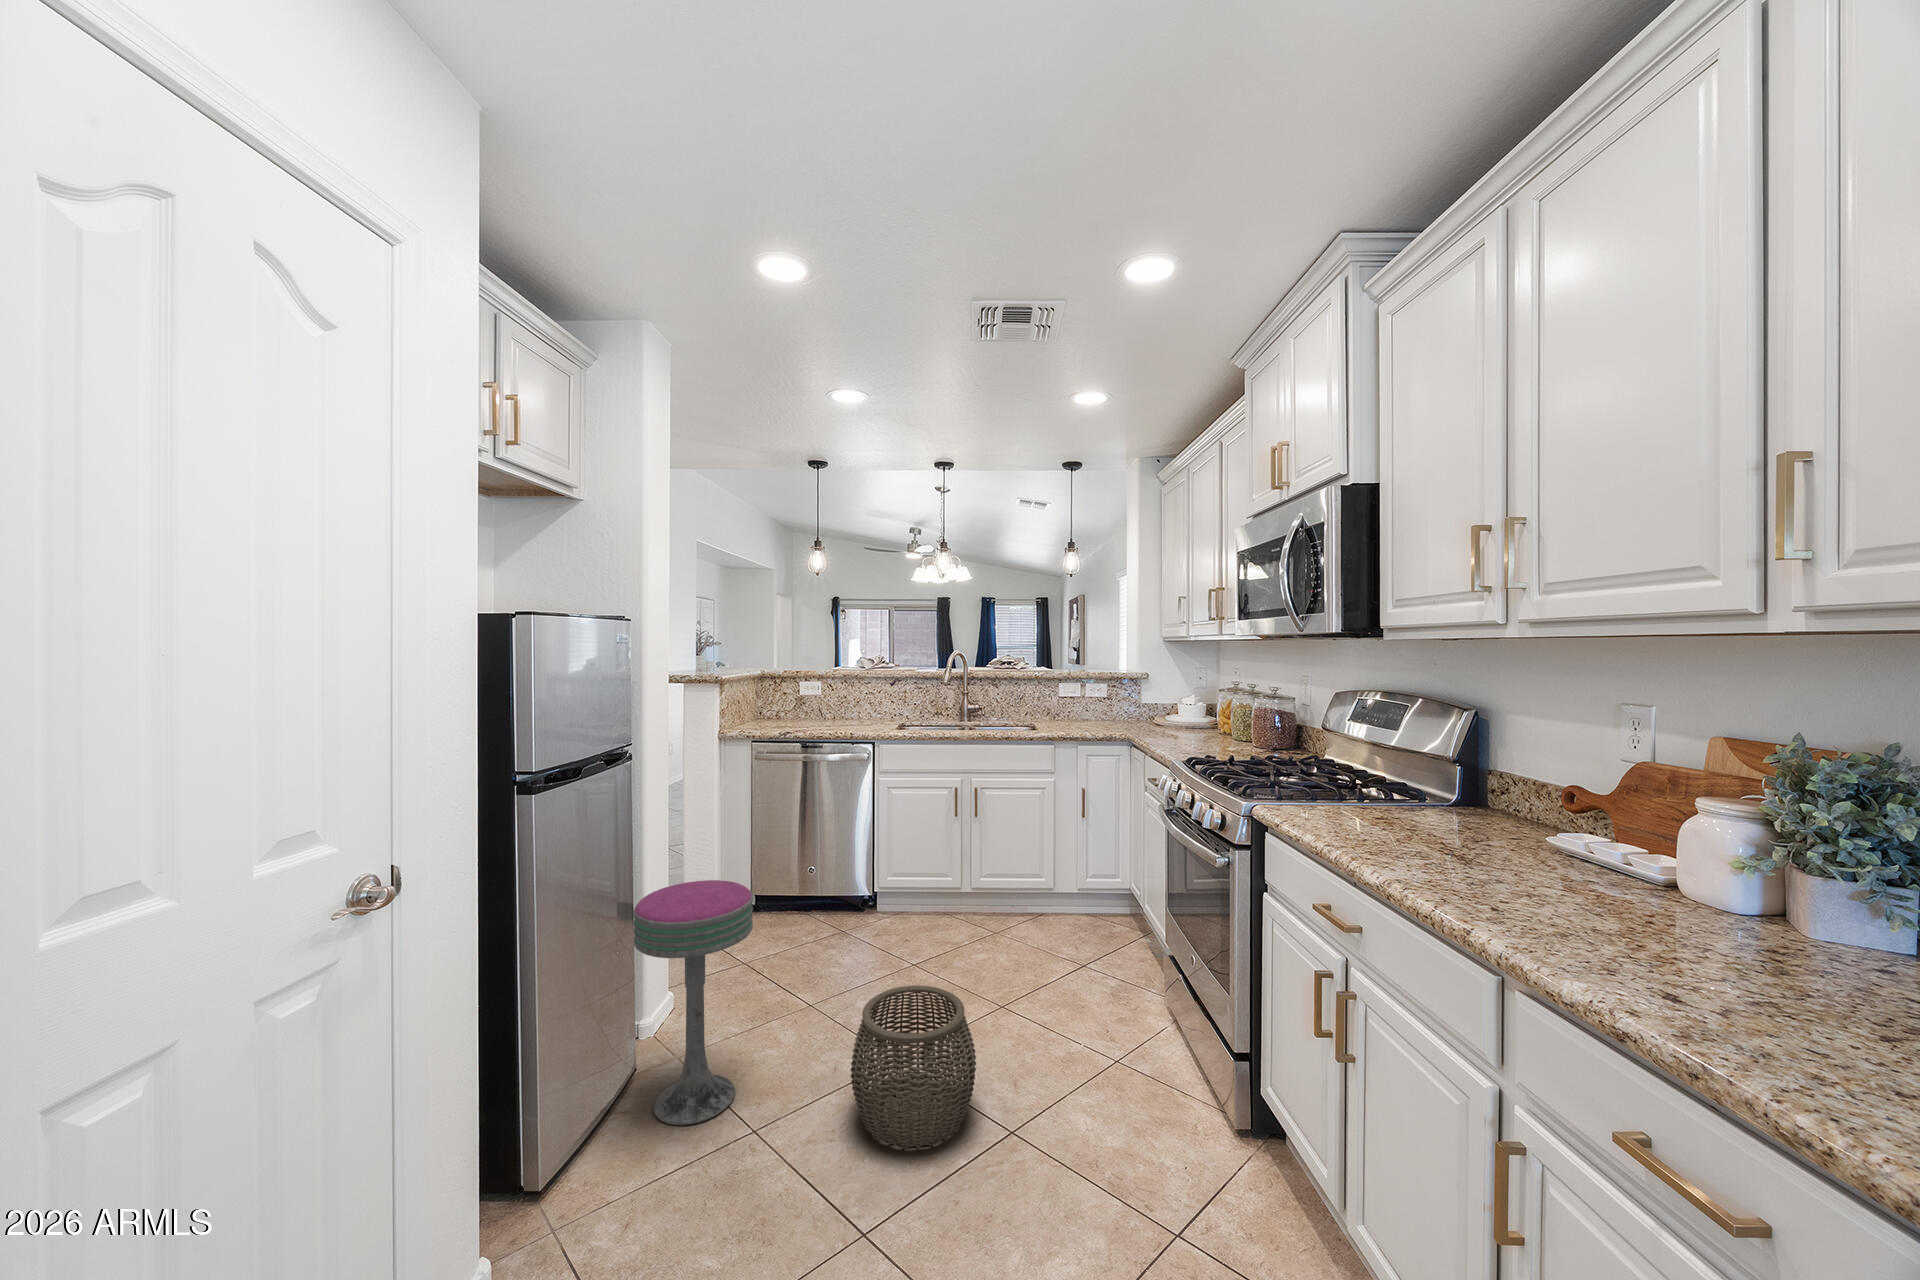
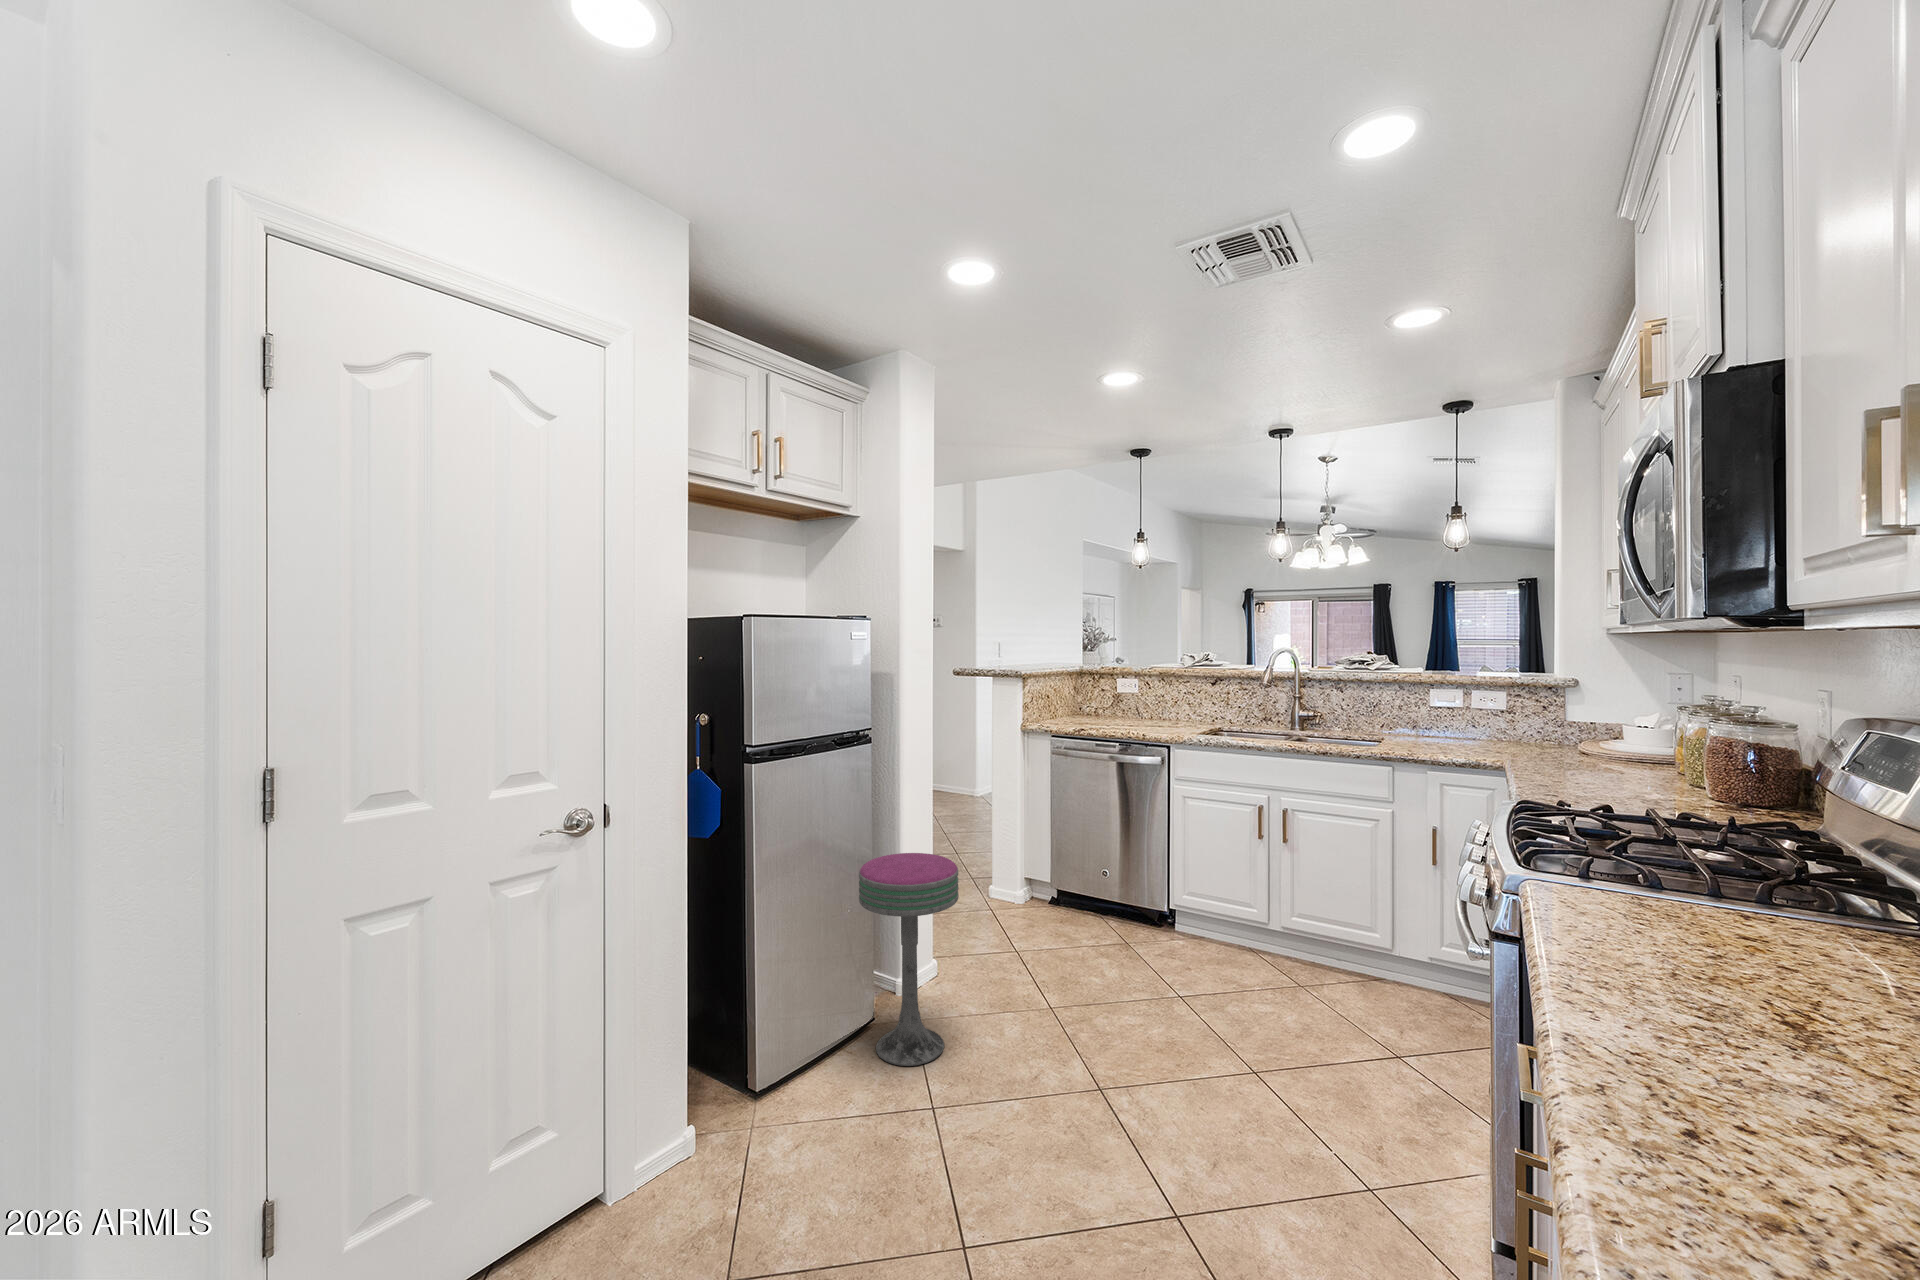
woven basket: present [850,985,976,1149] -> none [1013,997,1148,1170]

